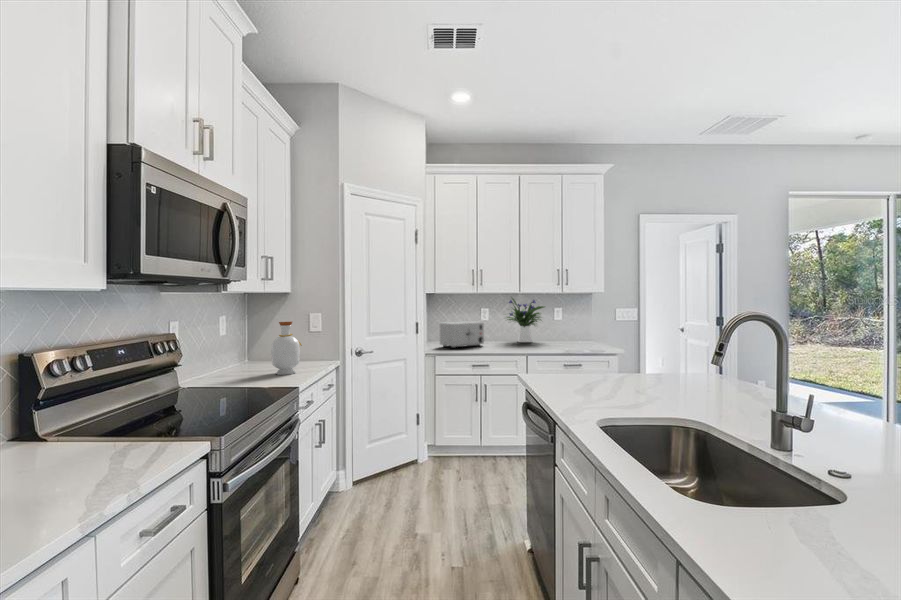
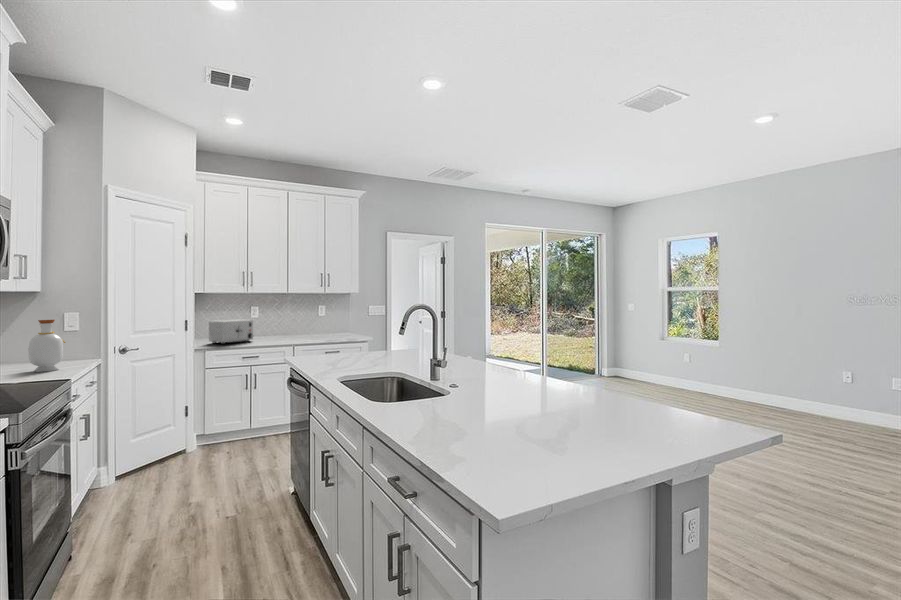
flower arrangement: present [507,298,545,342] -> none [271,297,311,337]

